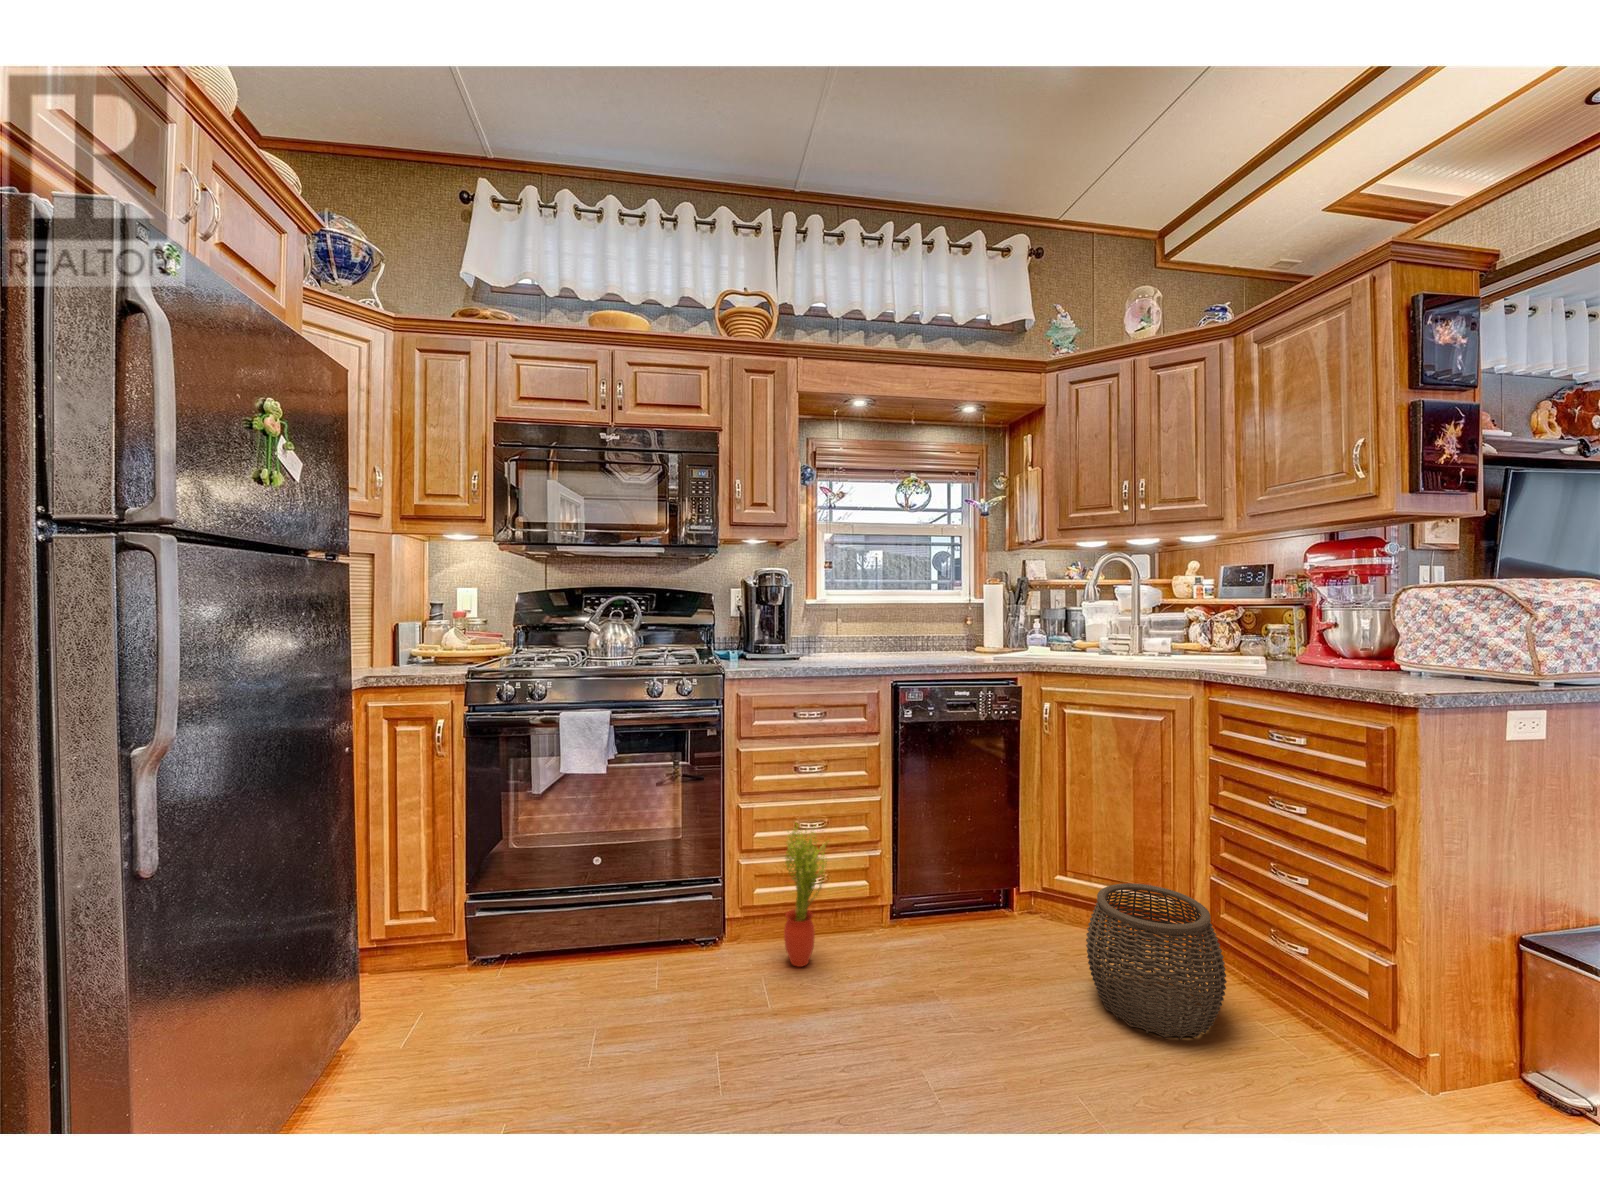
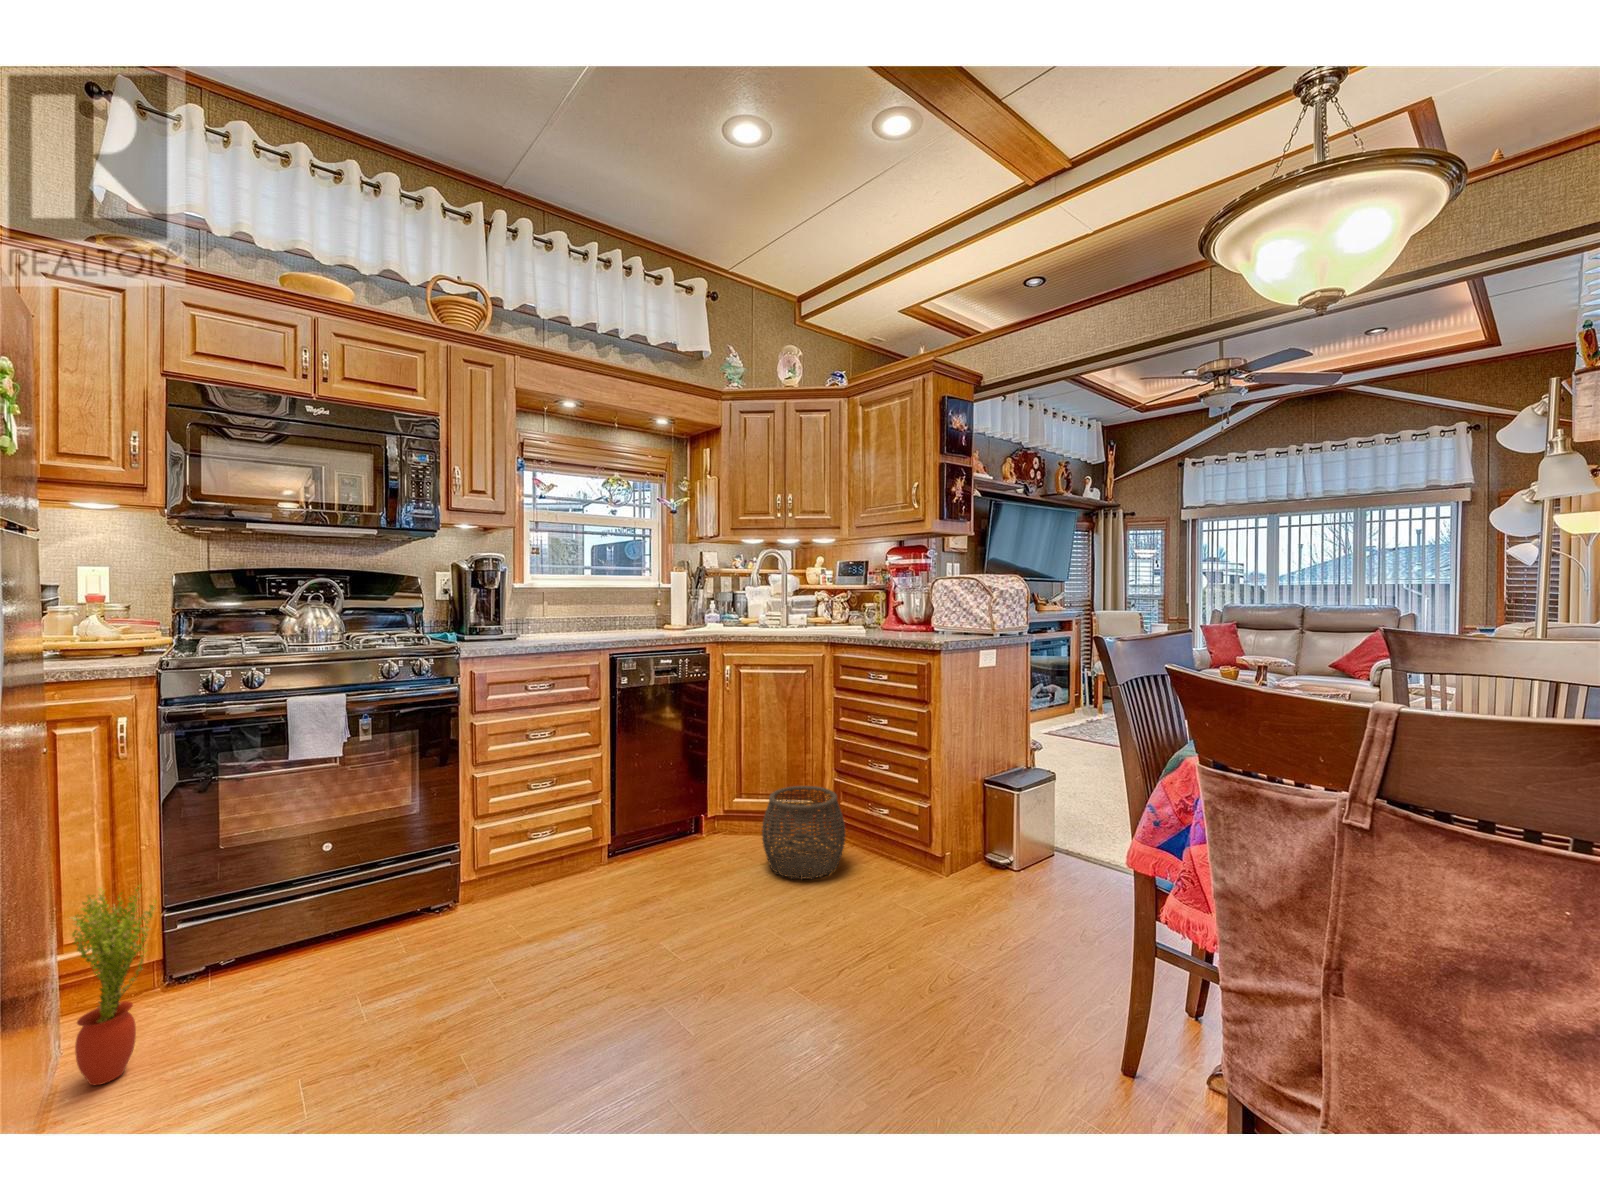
potted plant: present [784,825,827,967] -> present [70,885,156,1085]

